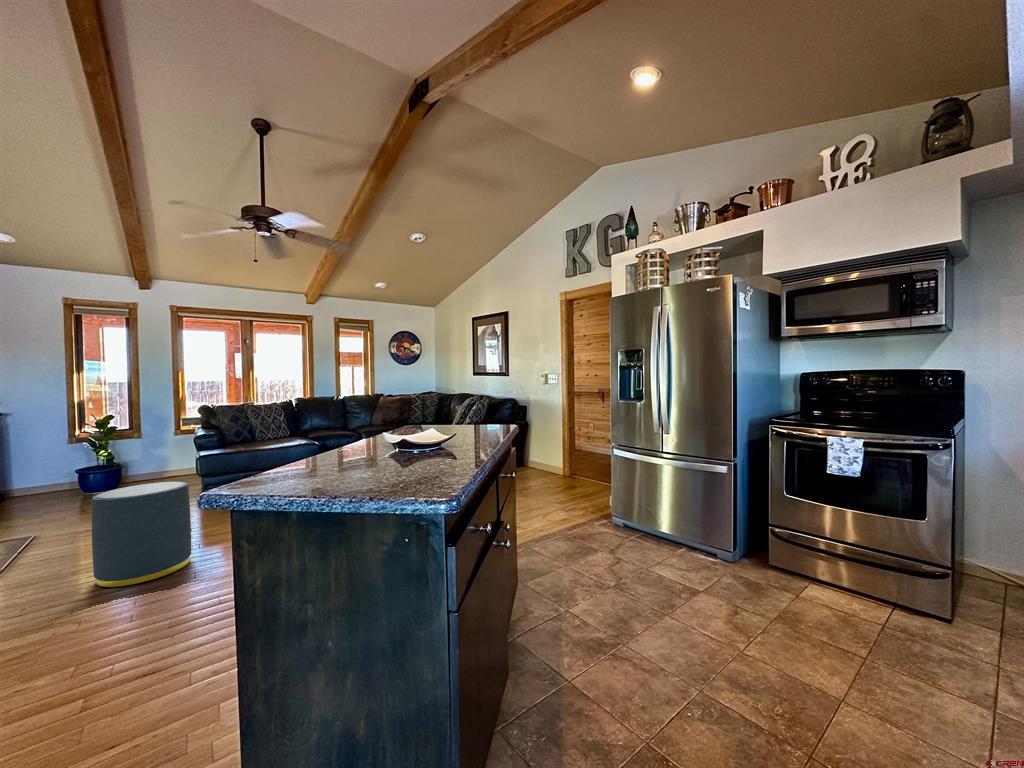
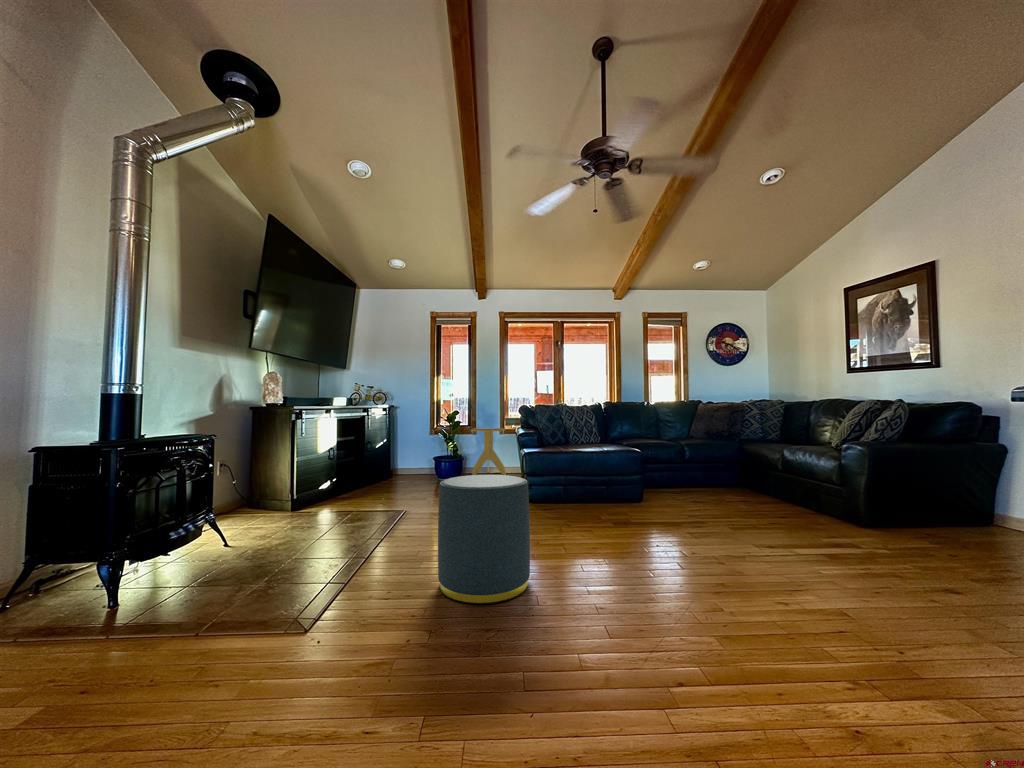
side table: none [133,430,183,486] -> present [471,428,506,475]

